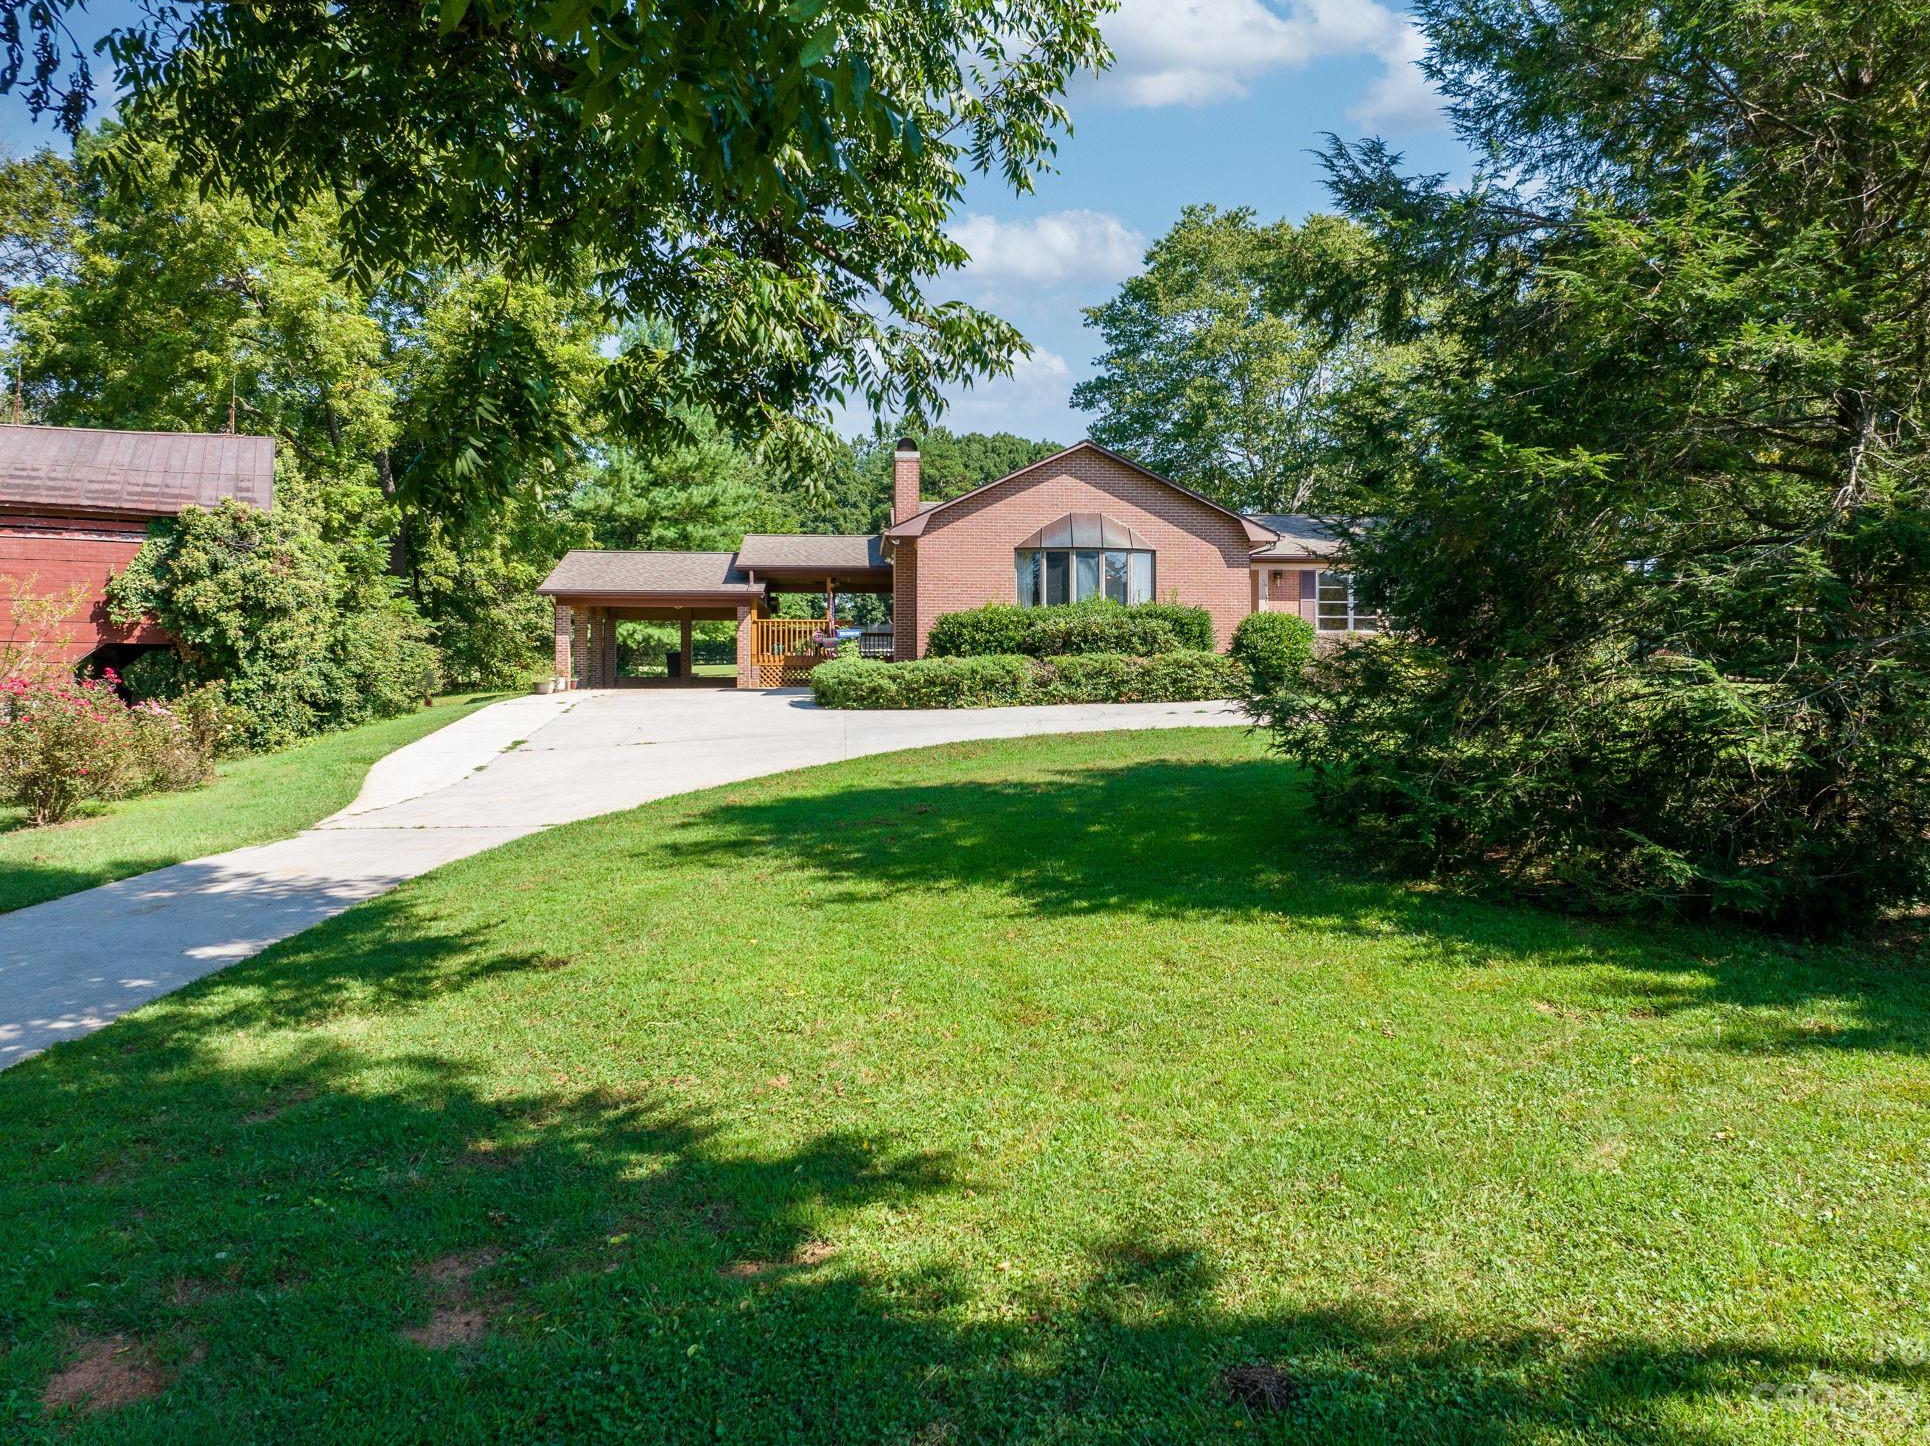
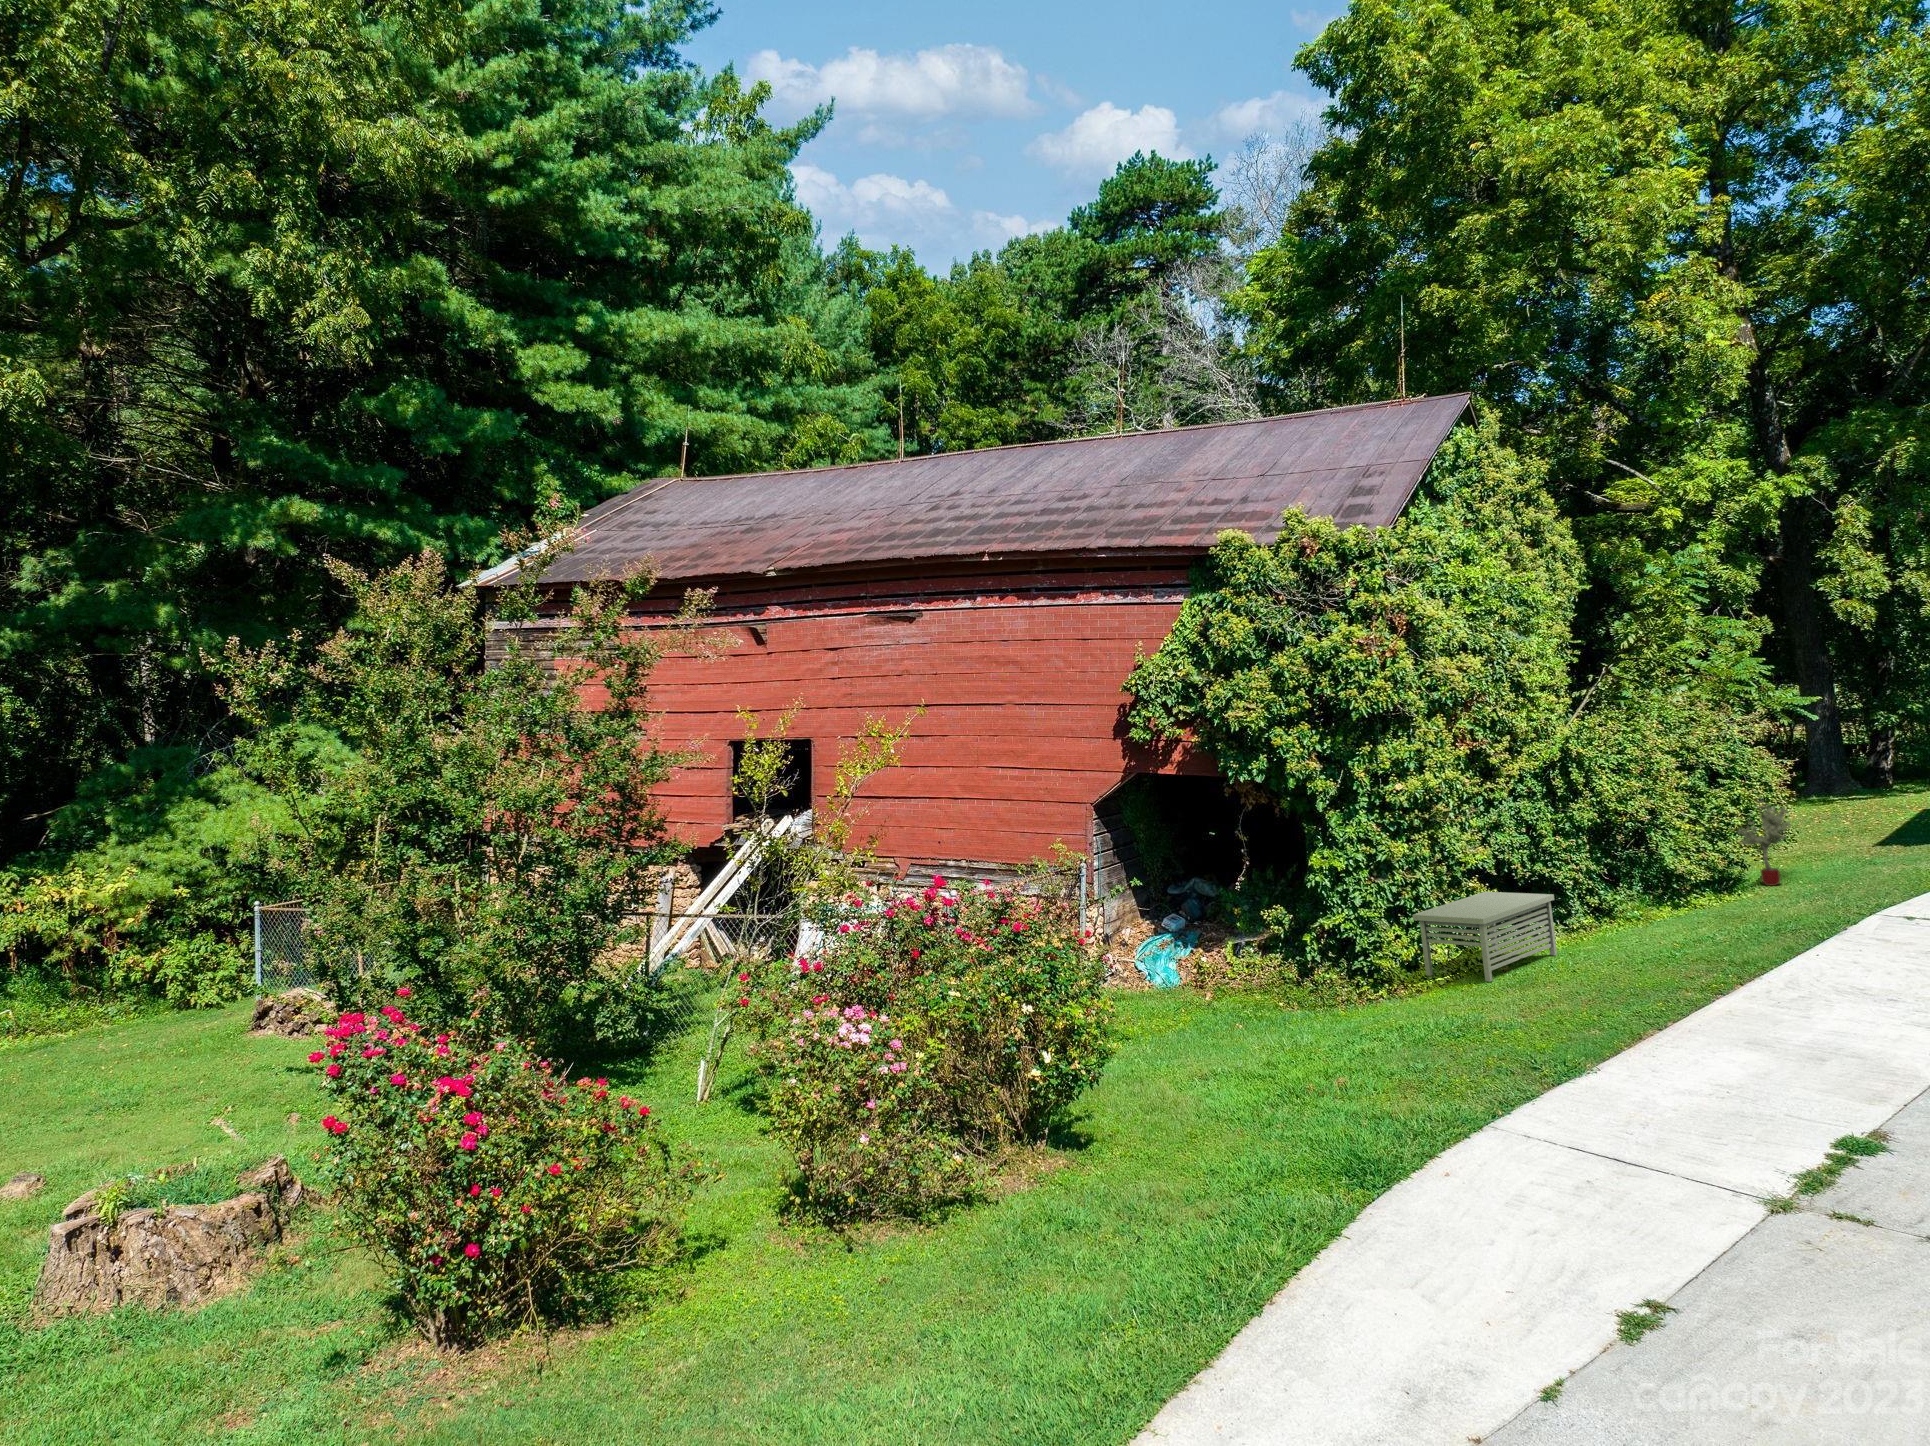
storage bench: none [292,700,353,737] -> present [1412,892,1557,982]

